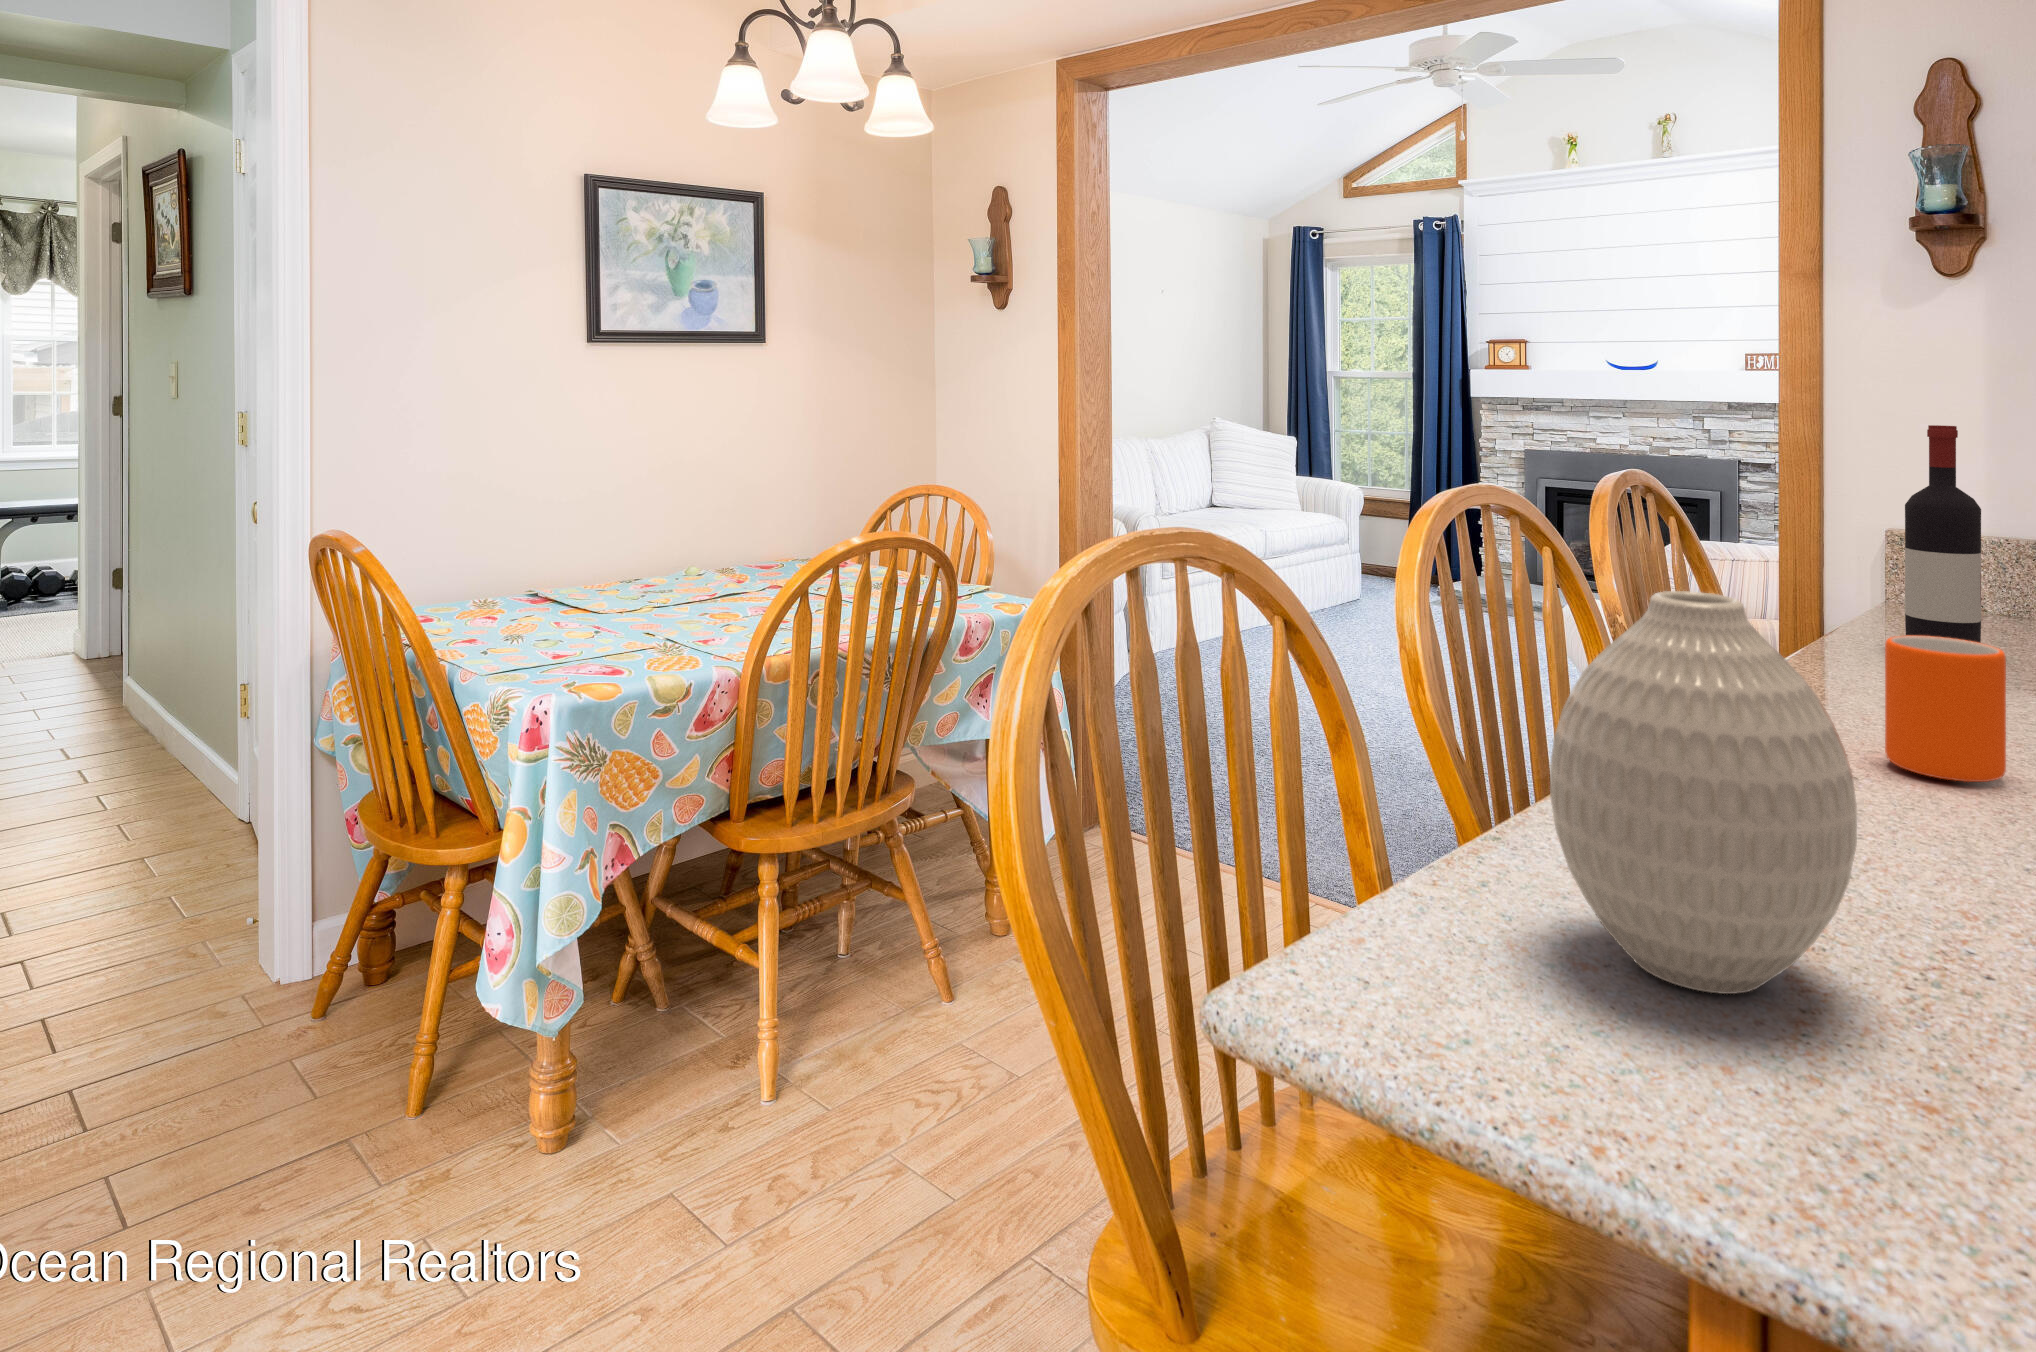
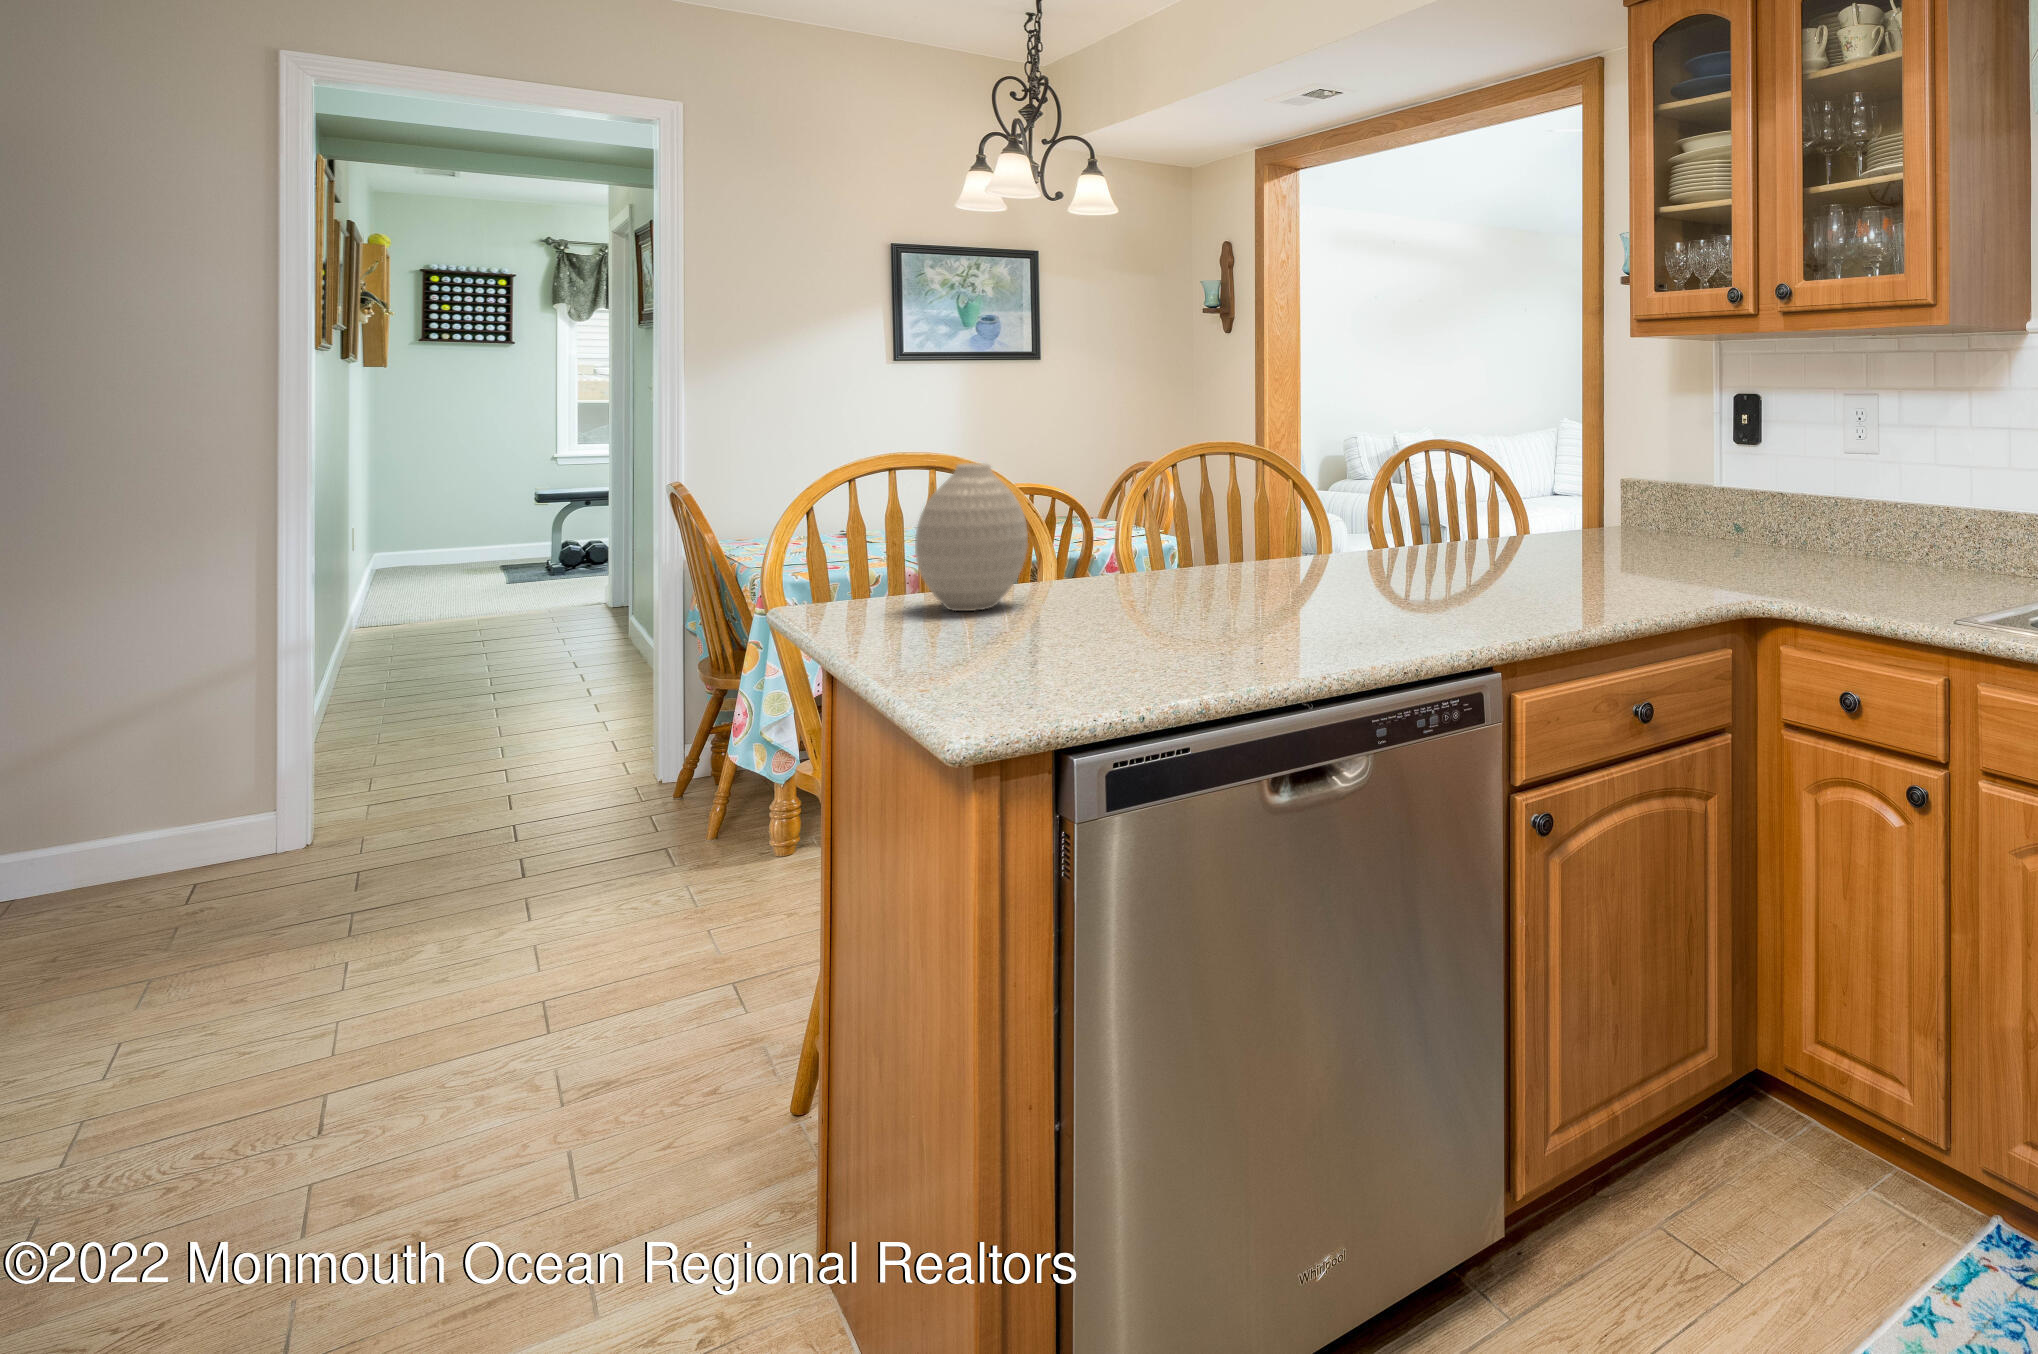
wine bottle: present [1905,425,1981,643] -> none [1499,408,1535,545]
mug: present [1885,636,2006,782] -> none [1283,509,1344,576]

